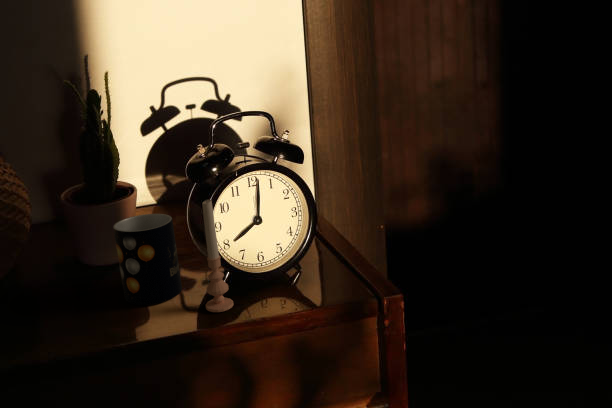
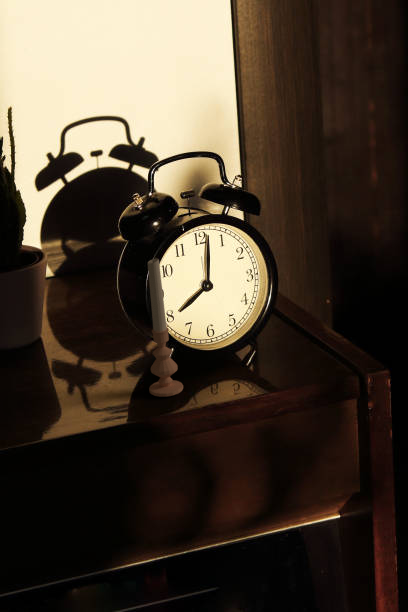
mug: present [113,214,182,305] -> none [32,280,114,391]

